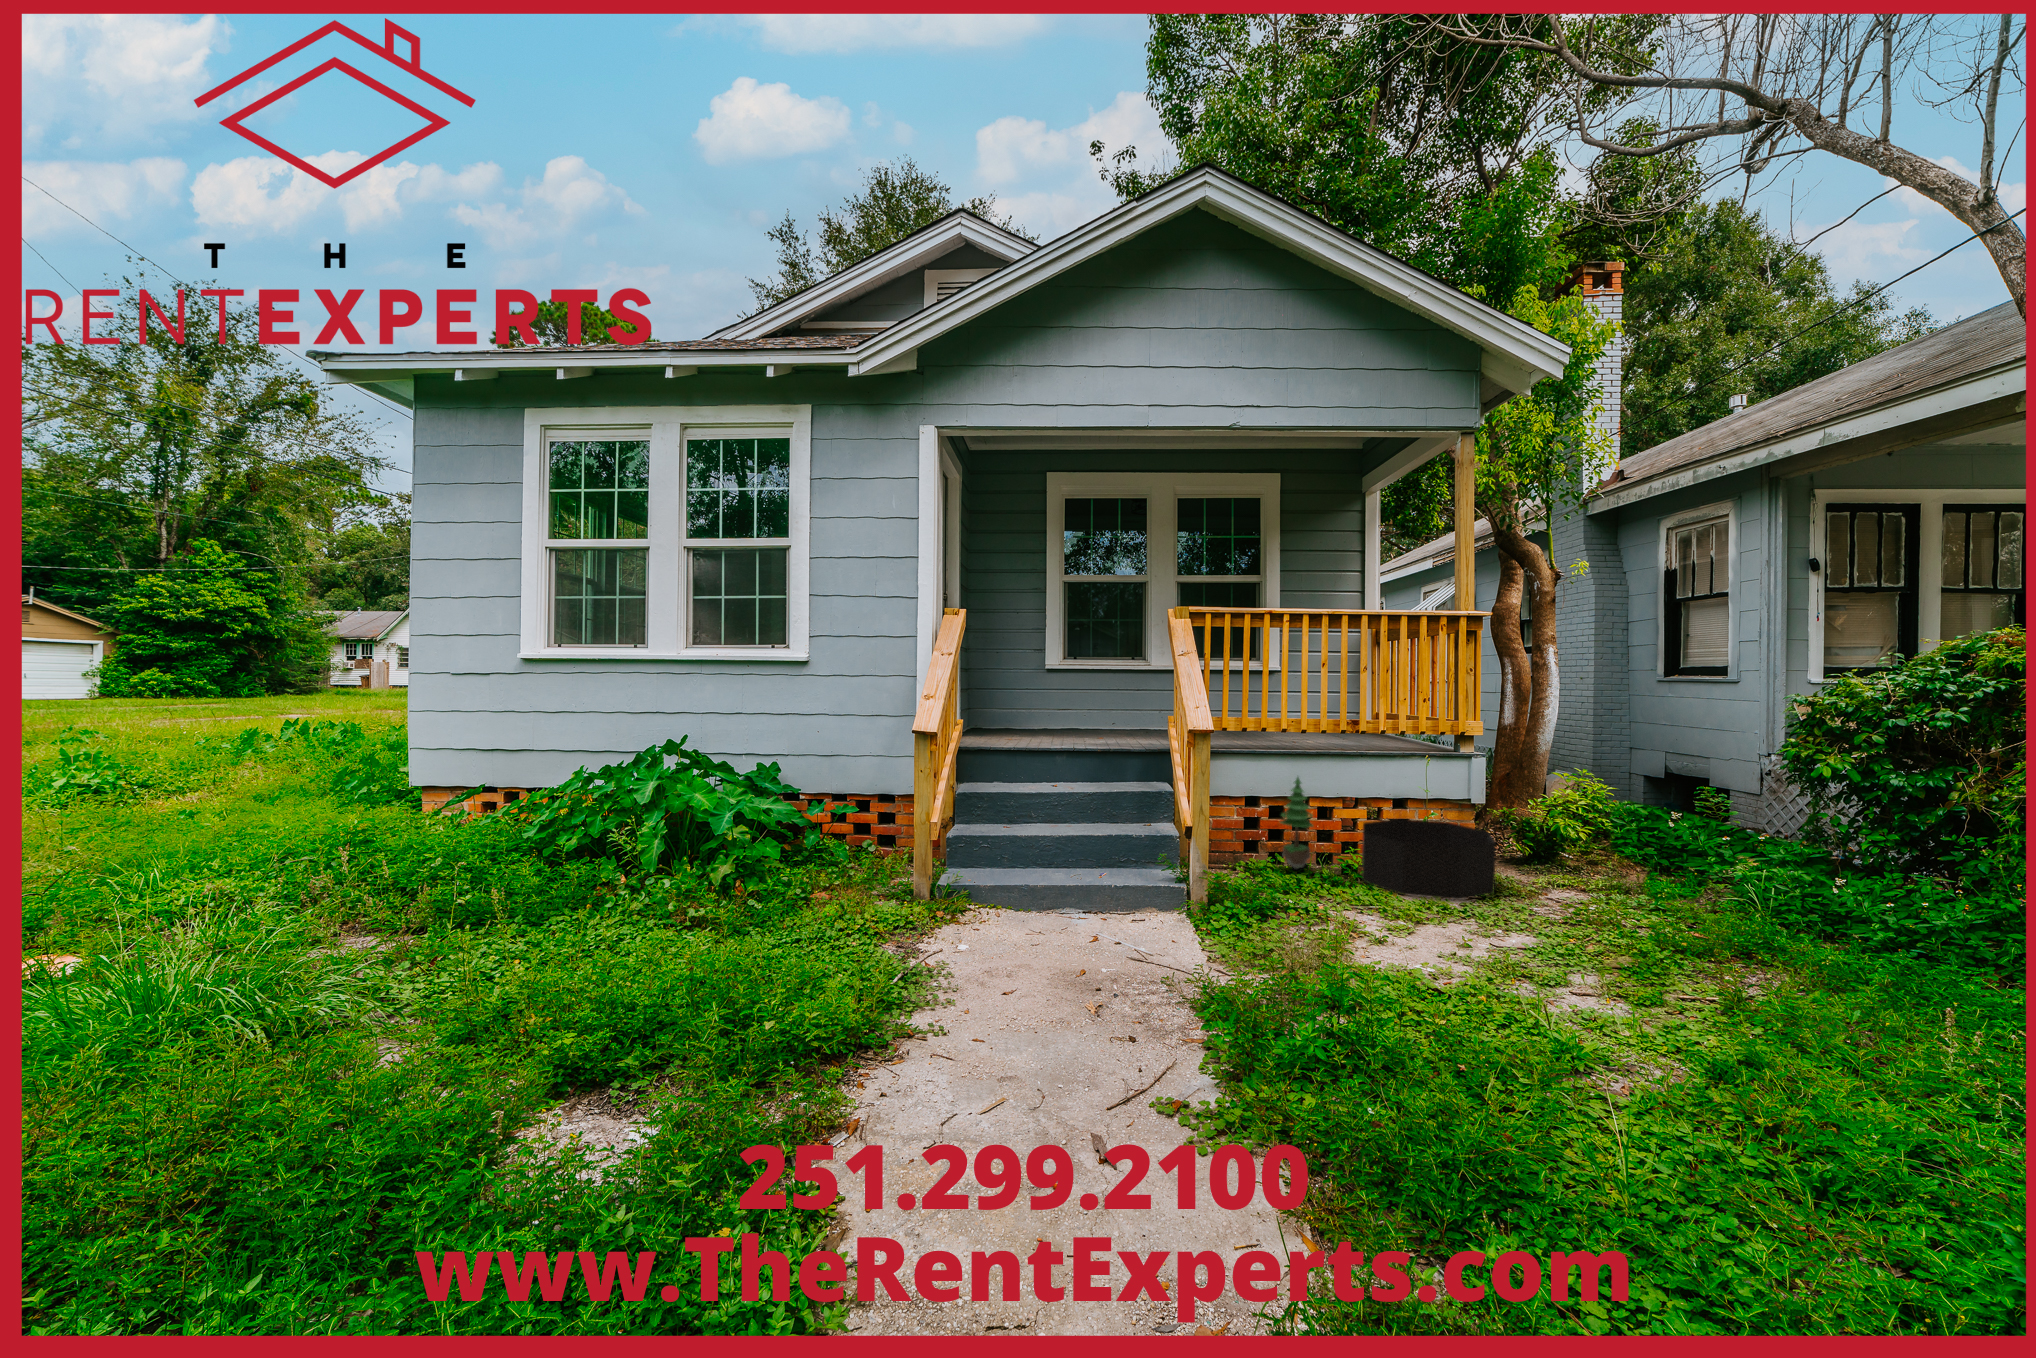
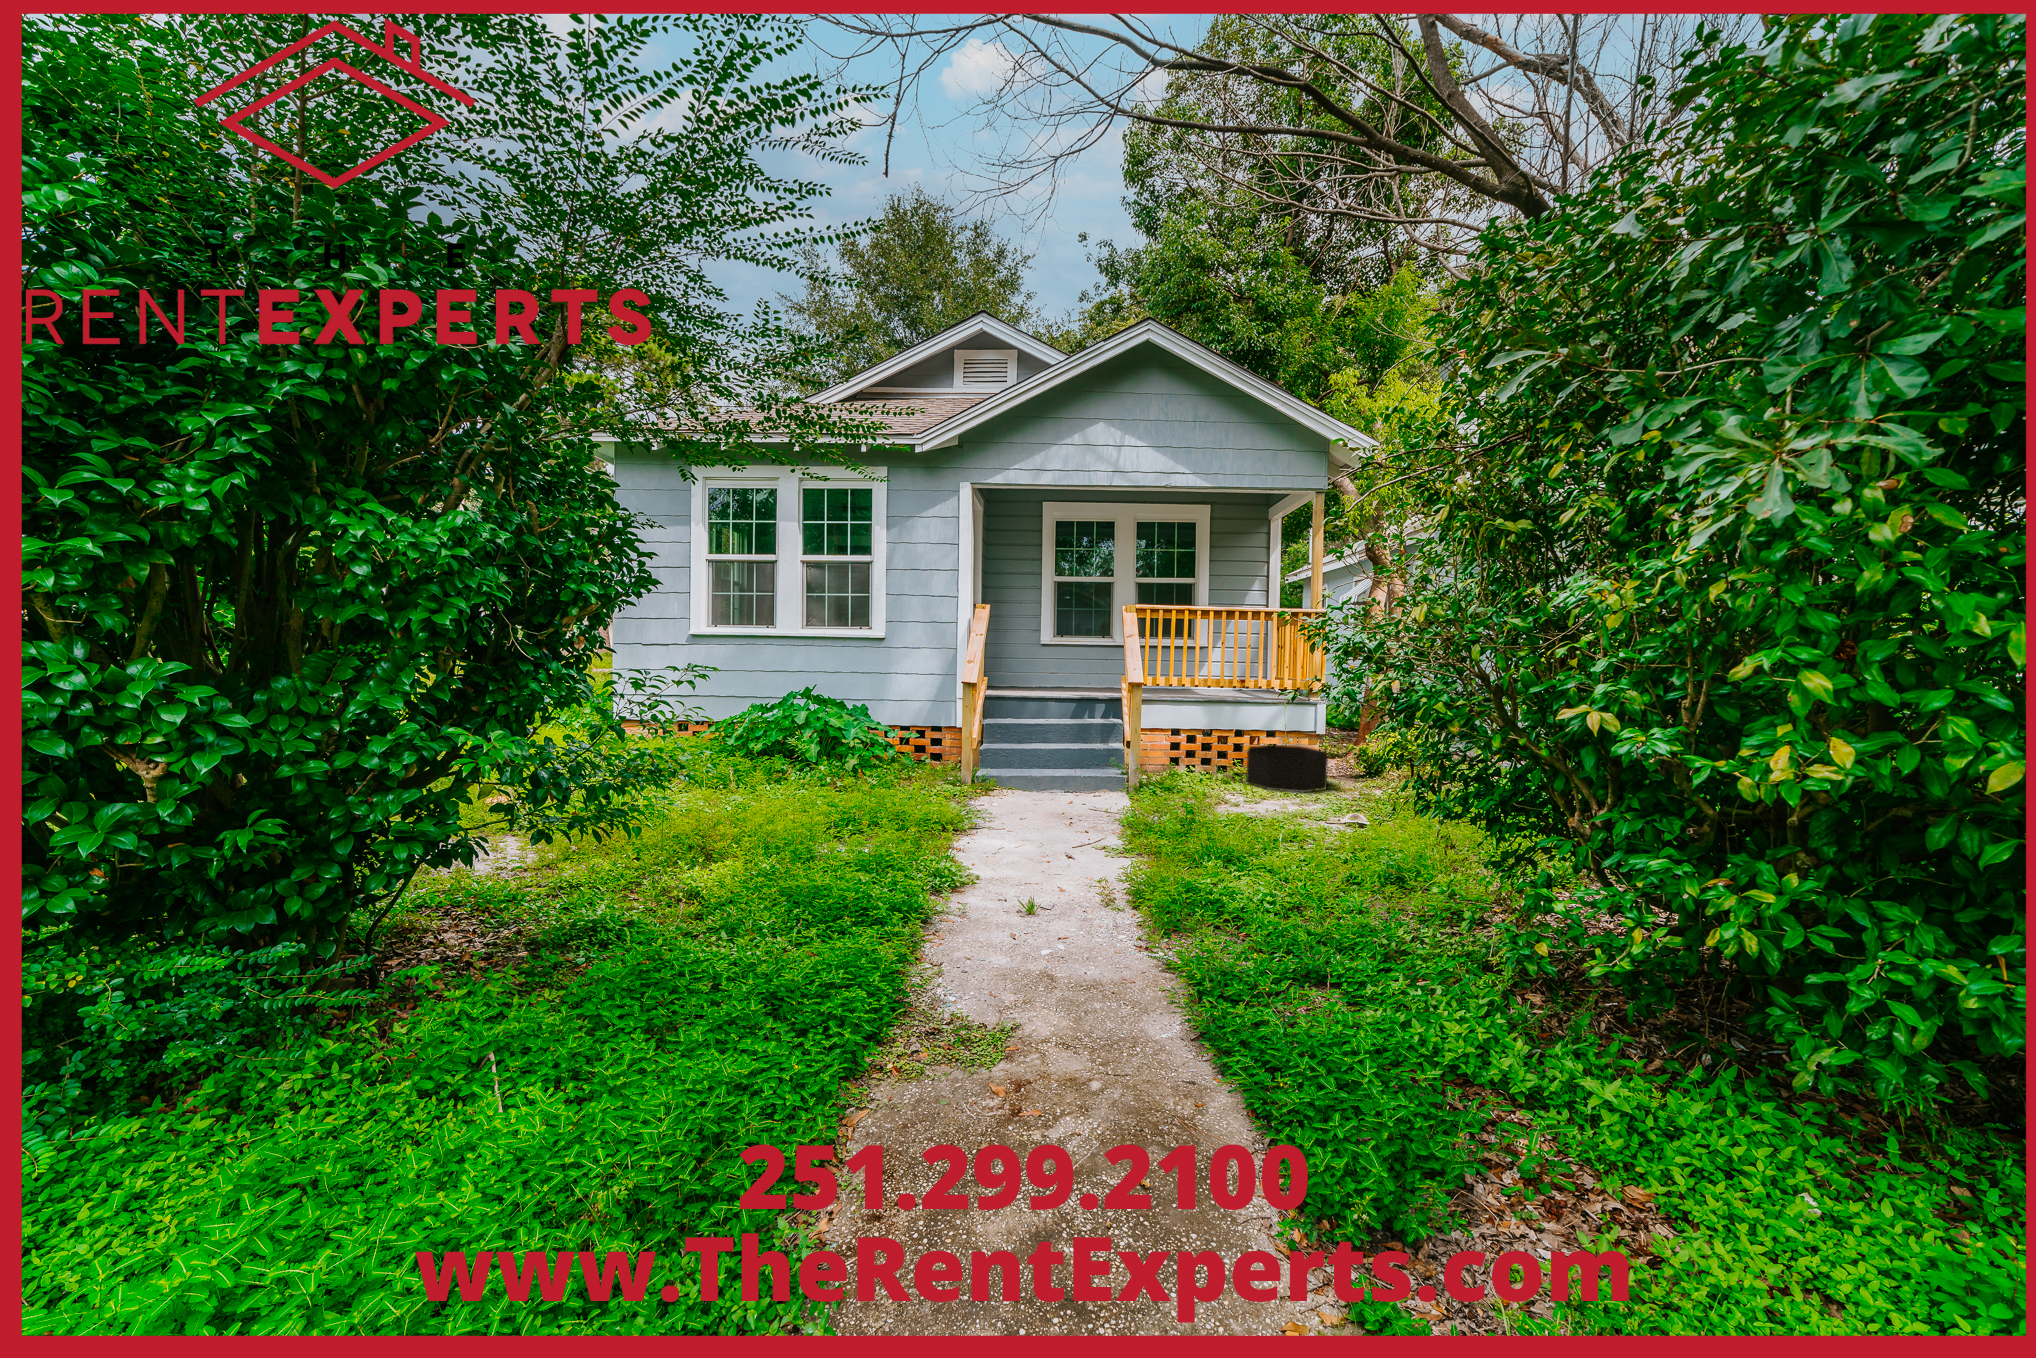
potted tree: present [1280,777,1313,869] -> none [1195,716,1218,777]

